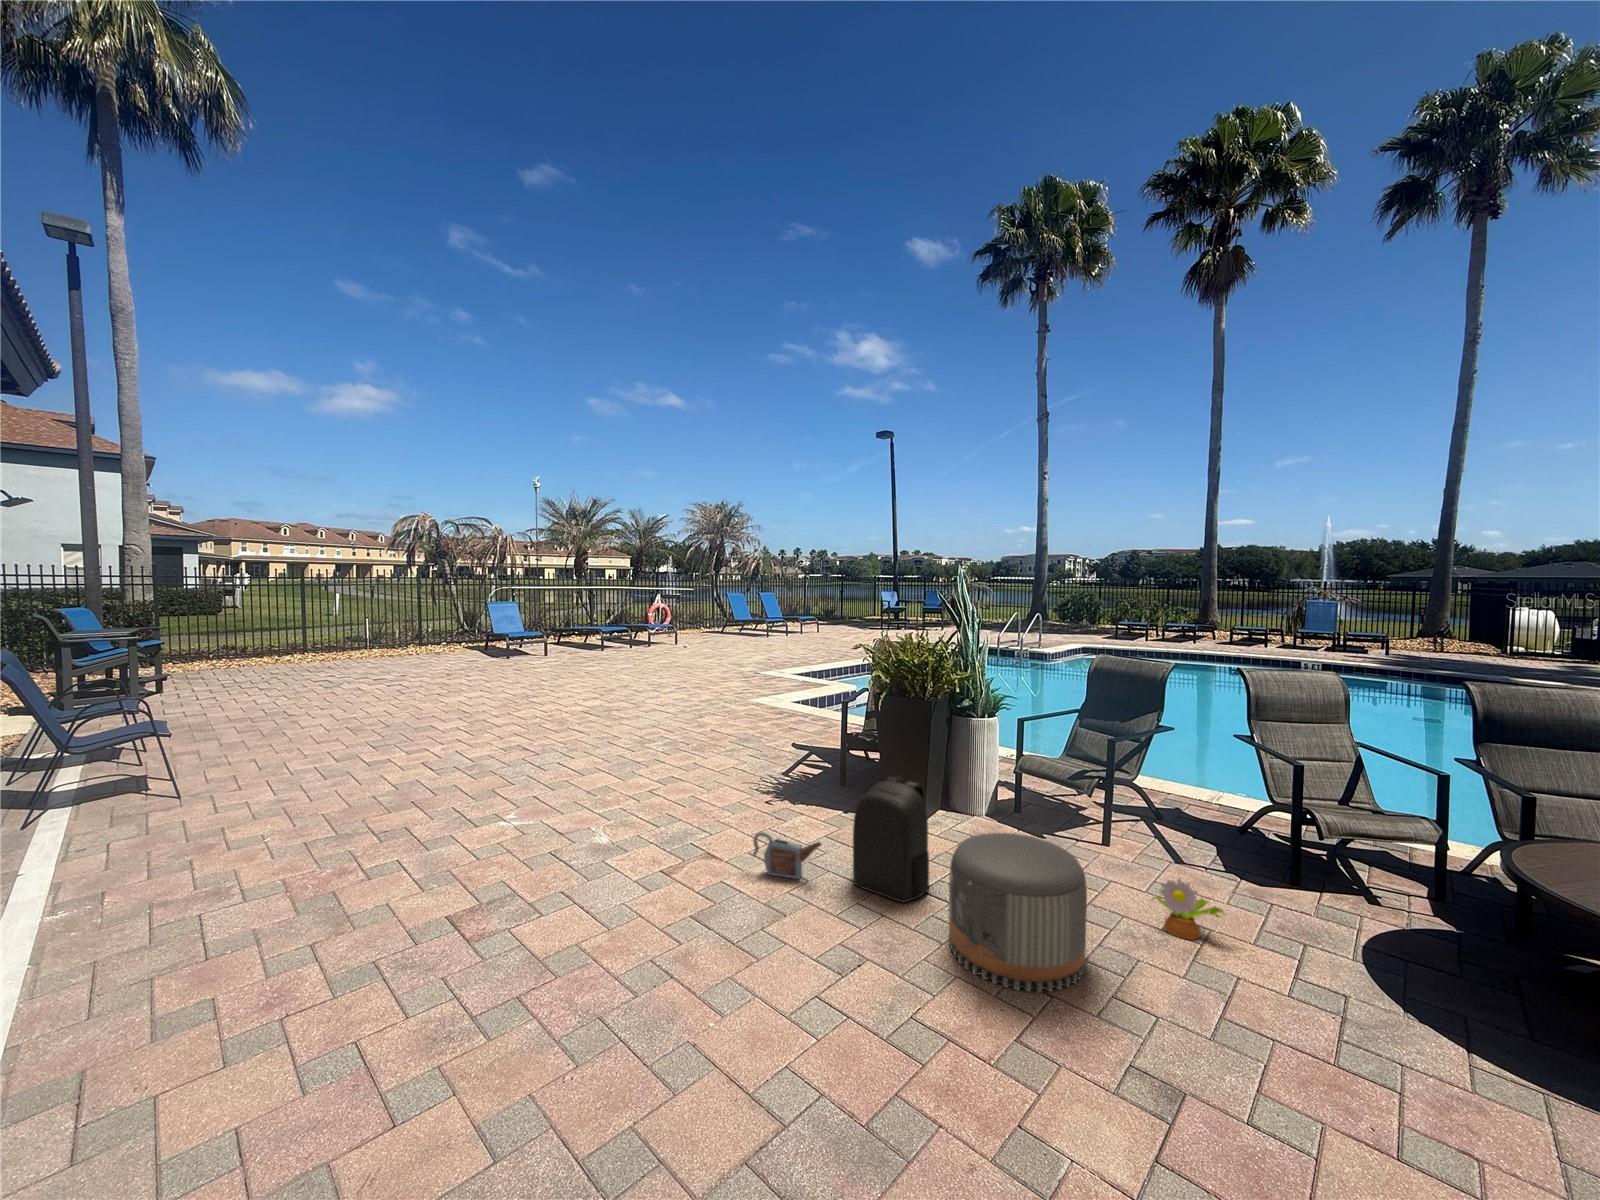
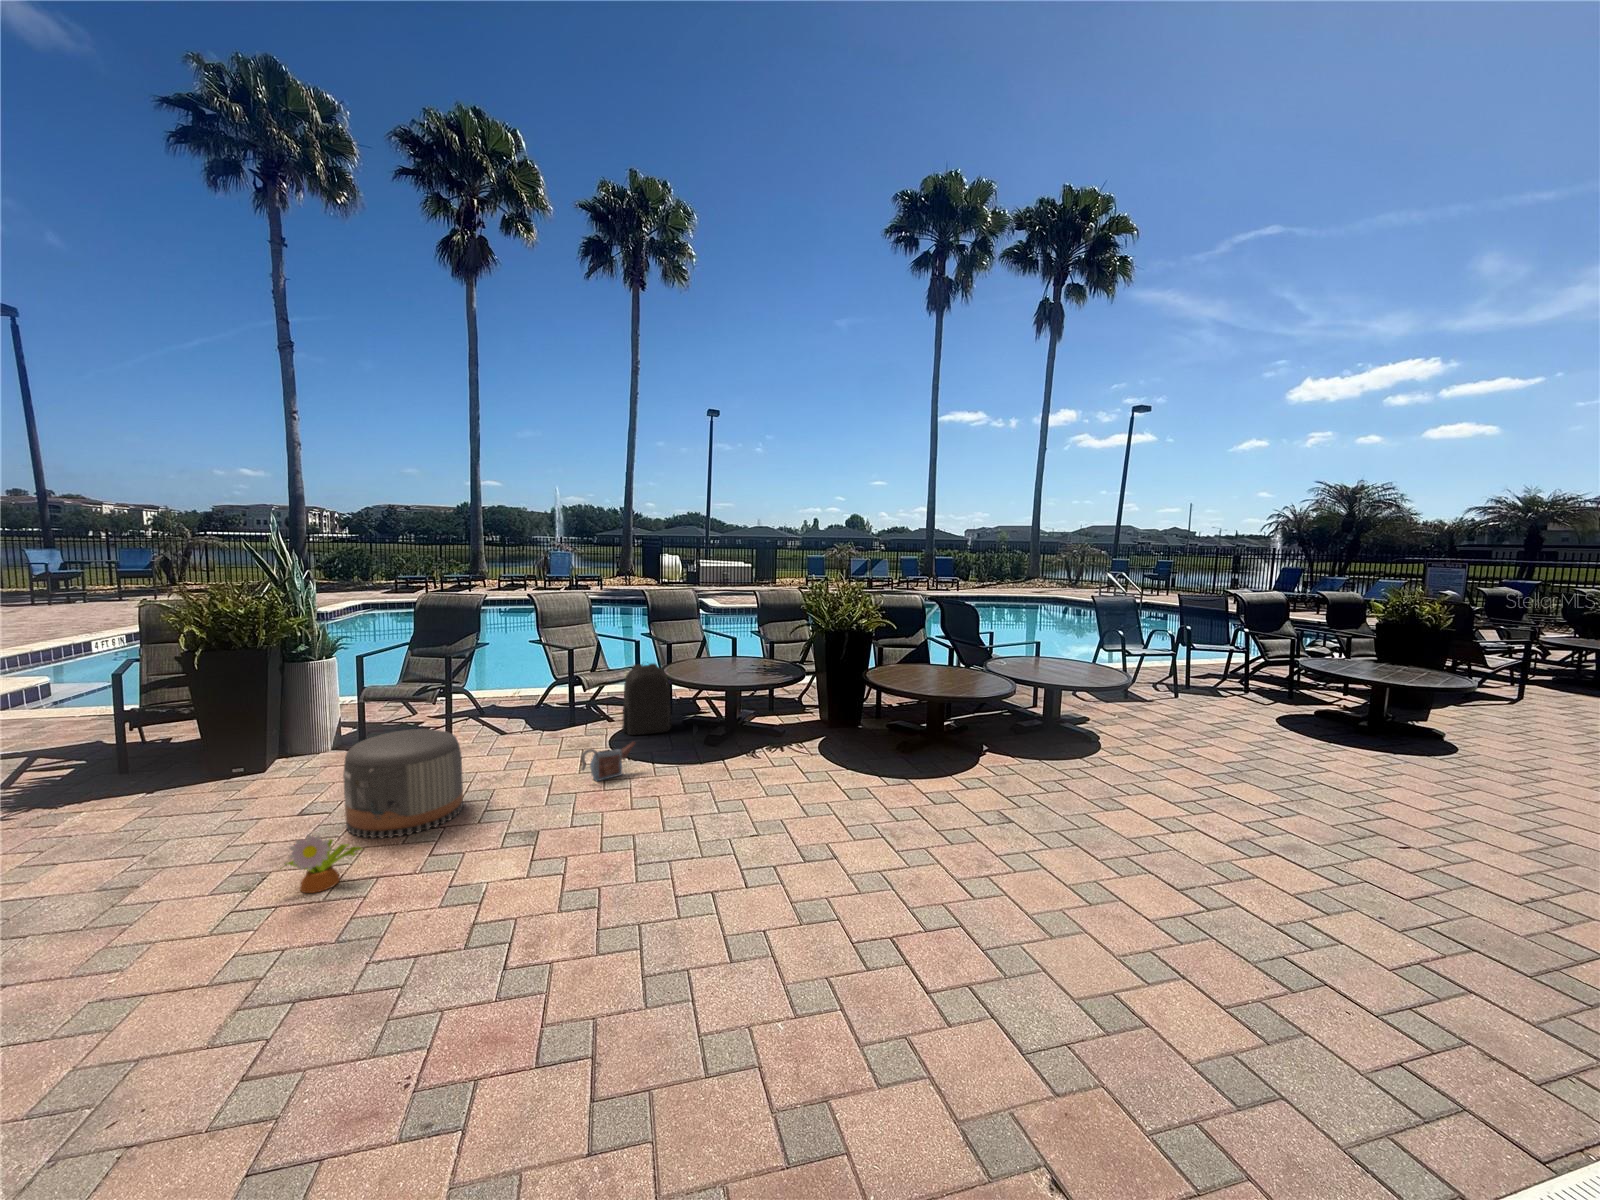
backpack: present [853,777,929,902] -> present [622,663,672,735]
watering can: present [753,832,822,879] -> present [581,742,635,781]
decorative plant: present [1153,879,1224,940] -> present [280,834,362,893]

